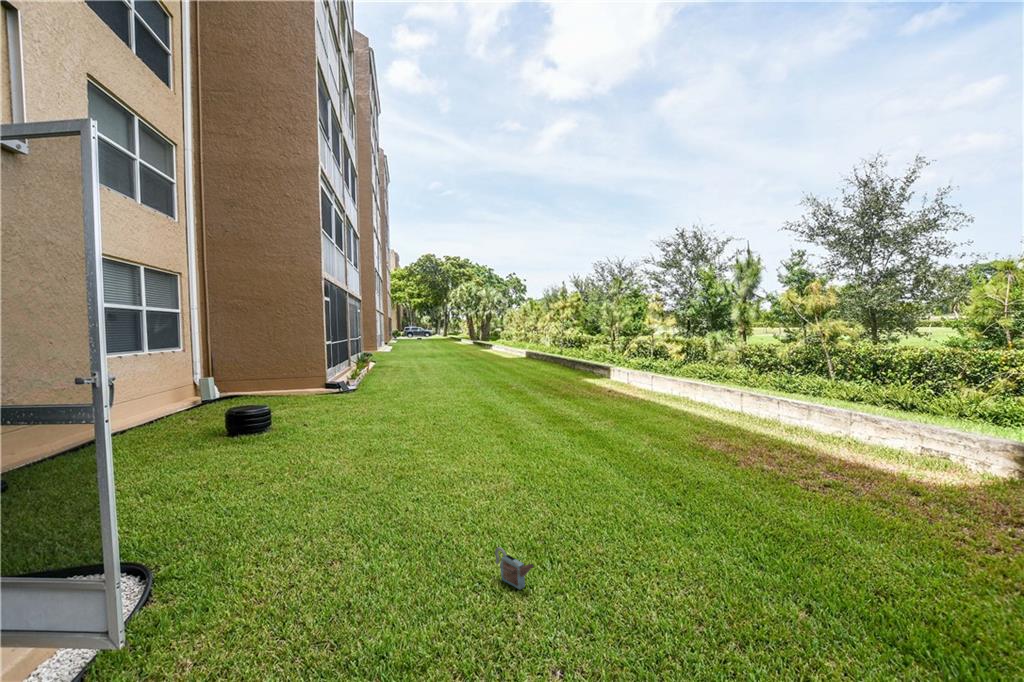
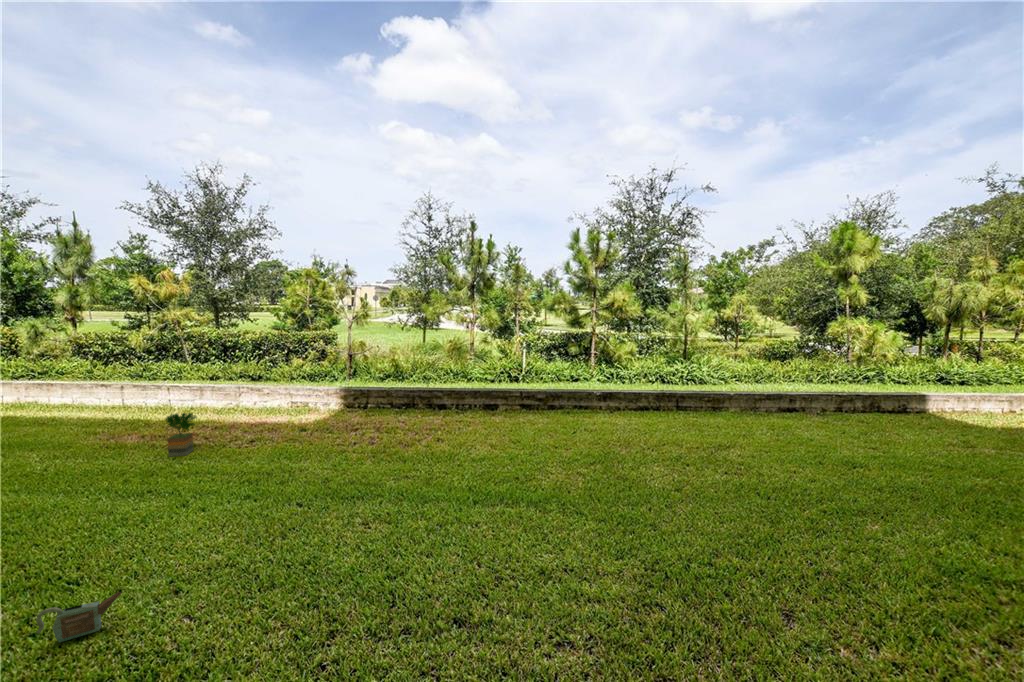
potted tree: none [721,424,755,473] -> present [166,413,196,457]

